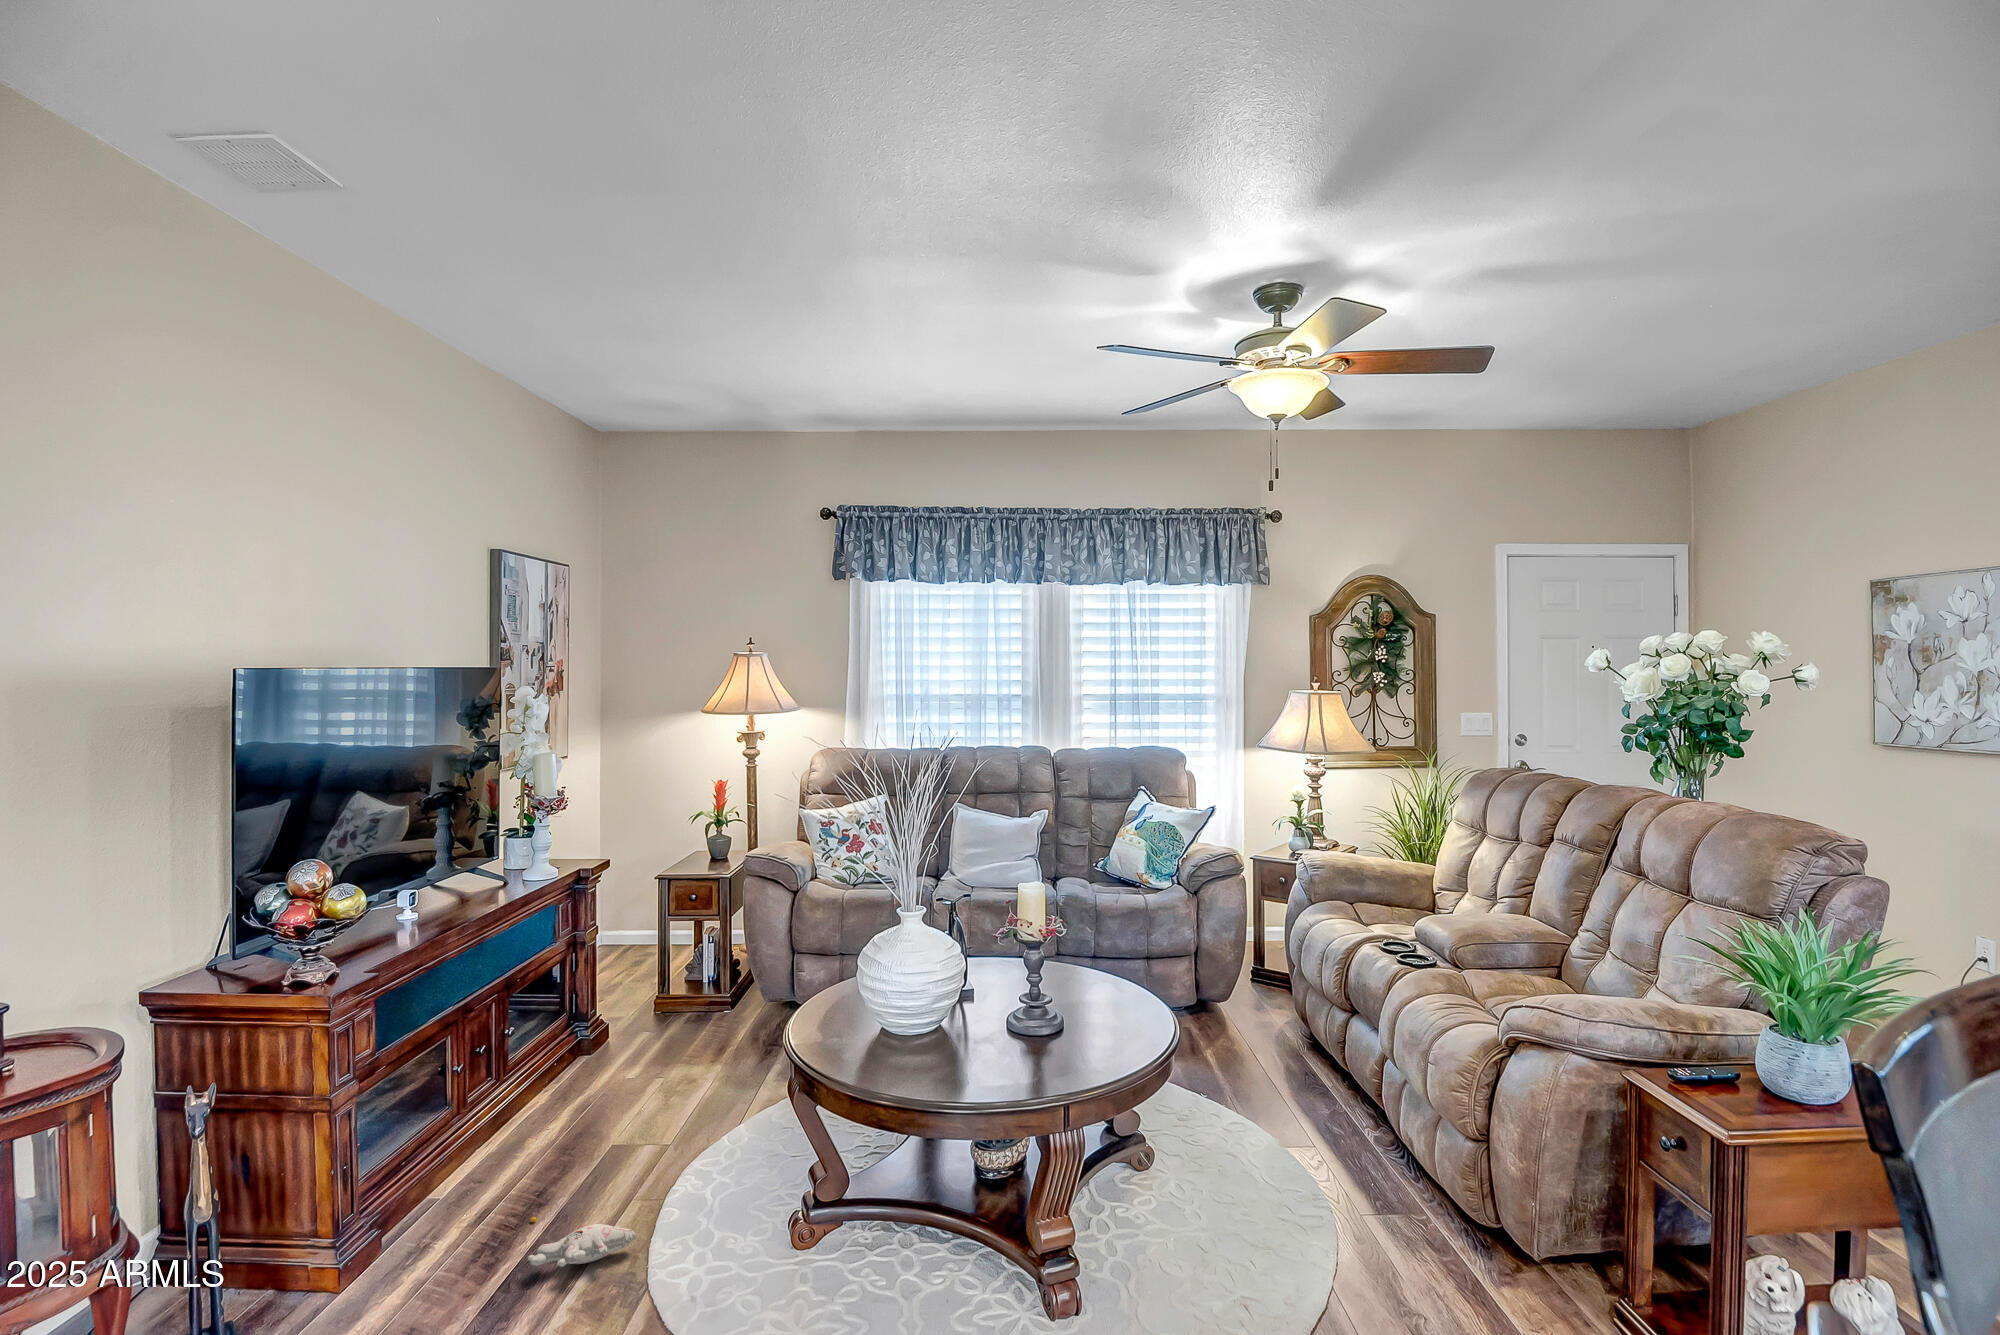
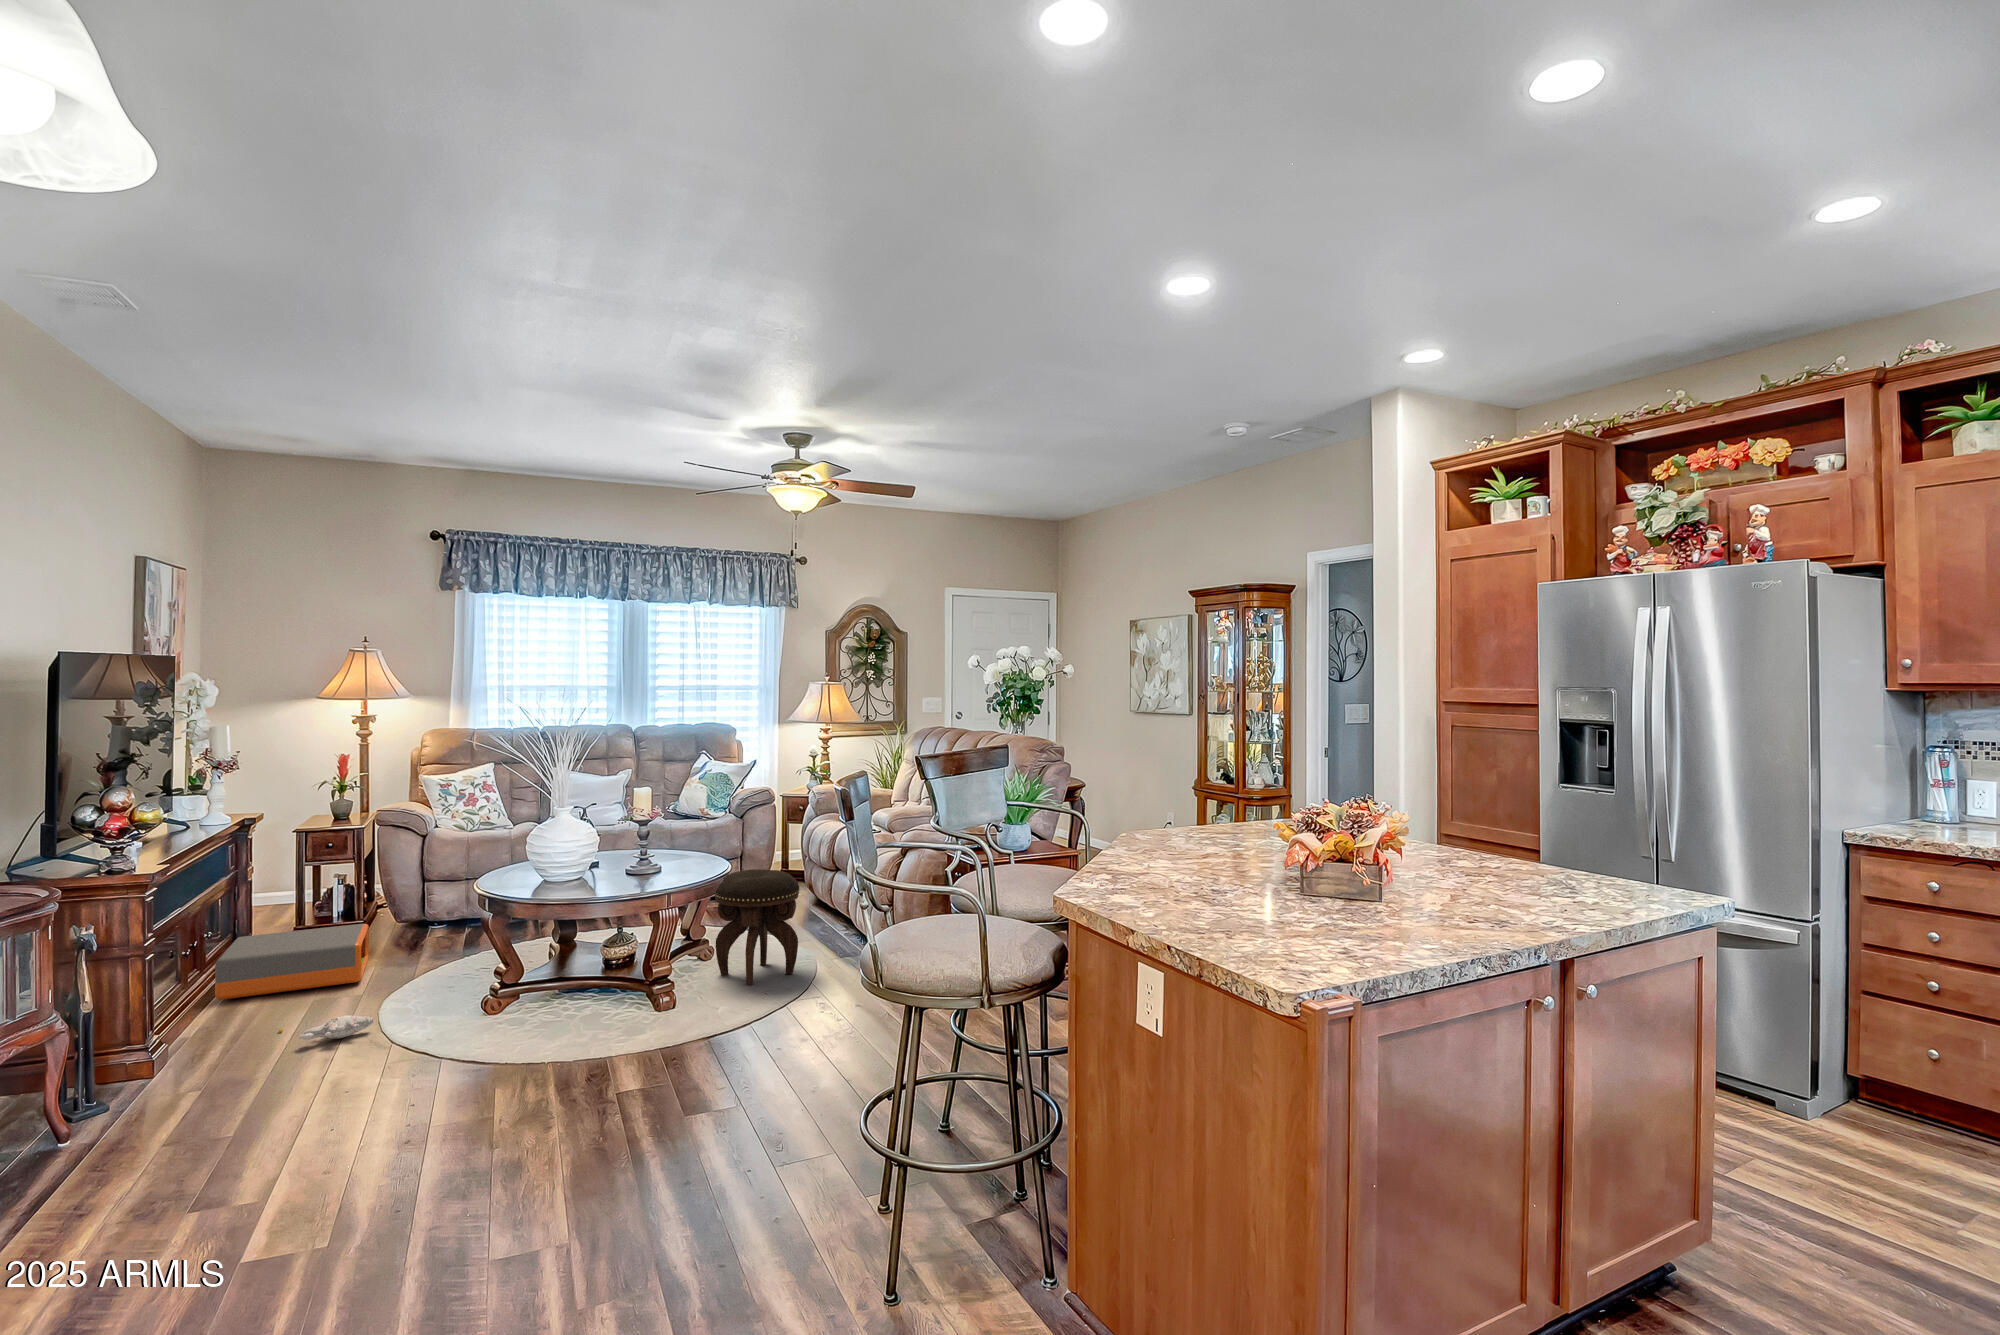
storage box: none [511,1020,709,1125] -> present [215,924,369,1000]
footstool: none [1149,1030,1298,1258] -> present [715,869,799,985]

